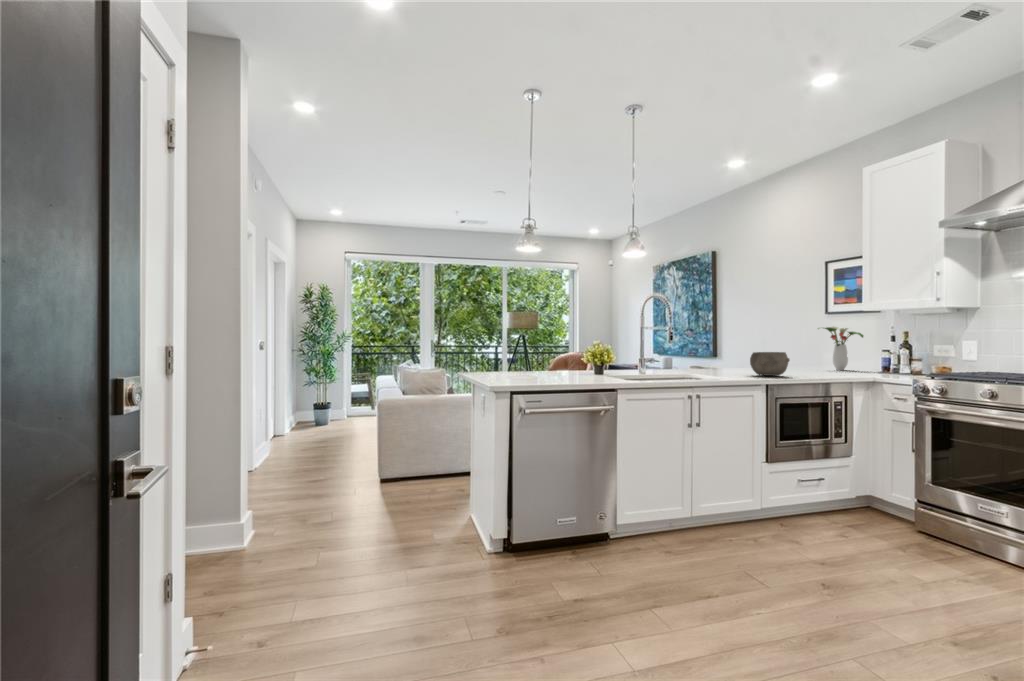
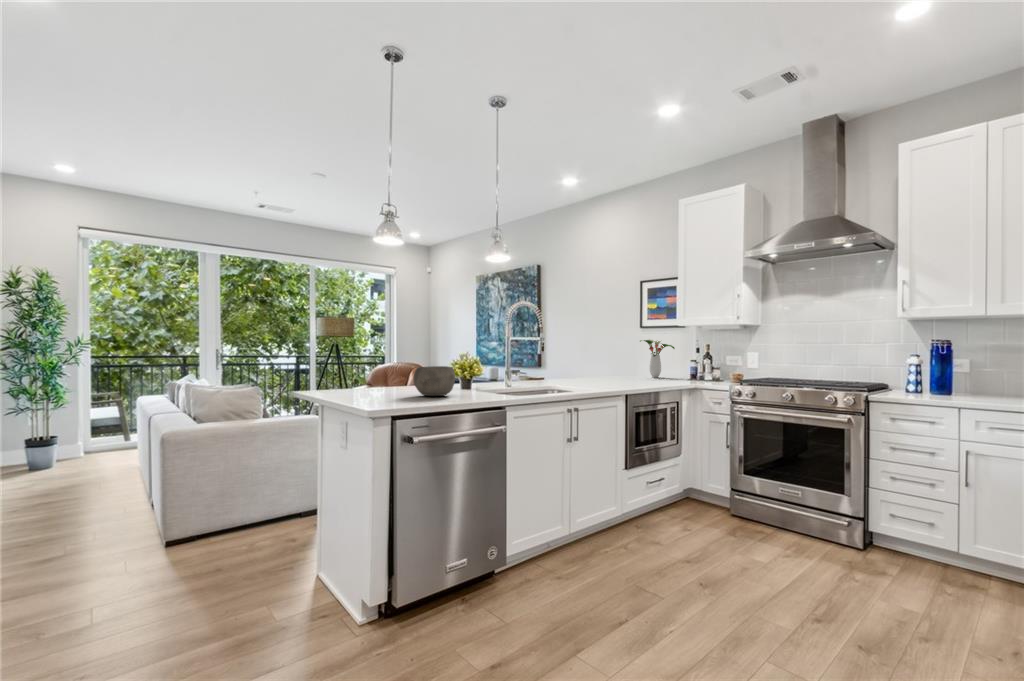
bowl: present [750,352,790,376] -> present [414,366,455,396]

